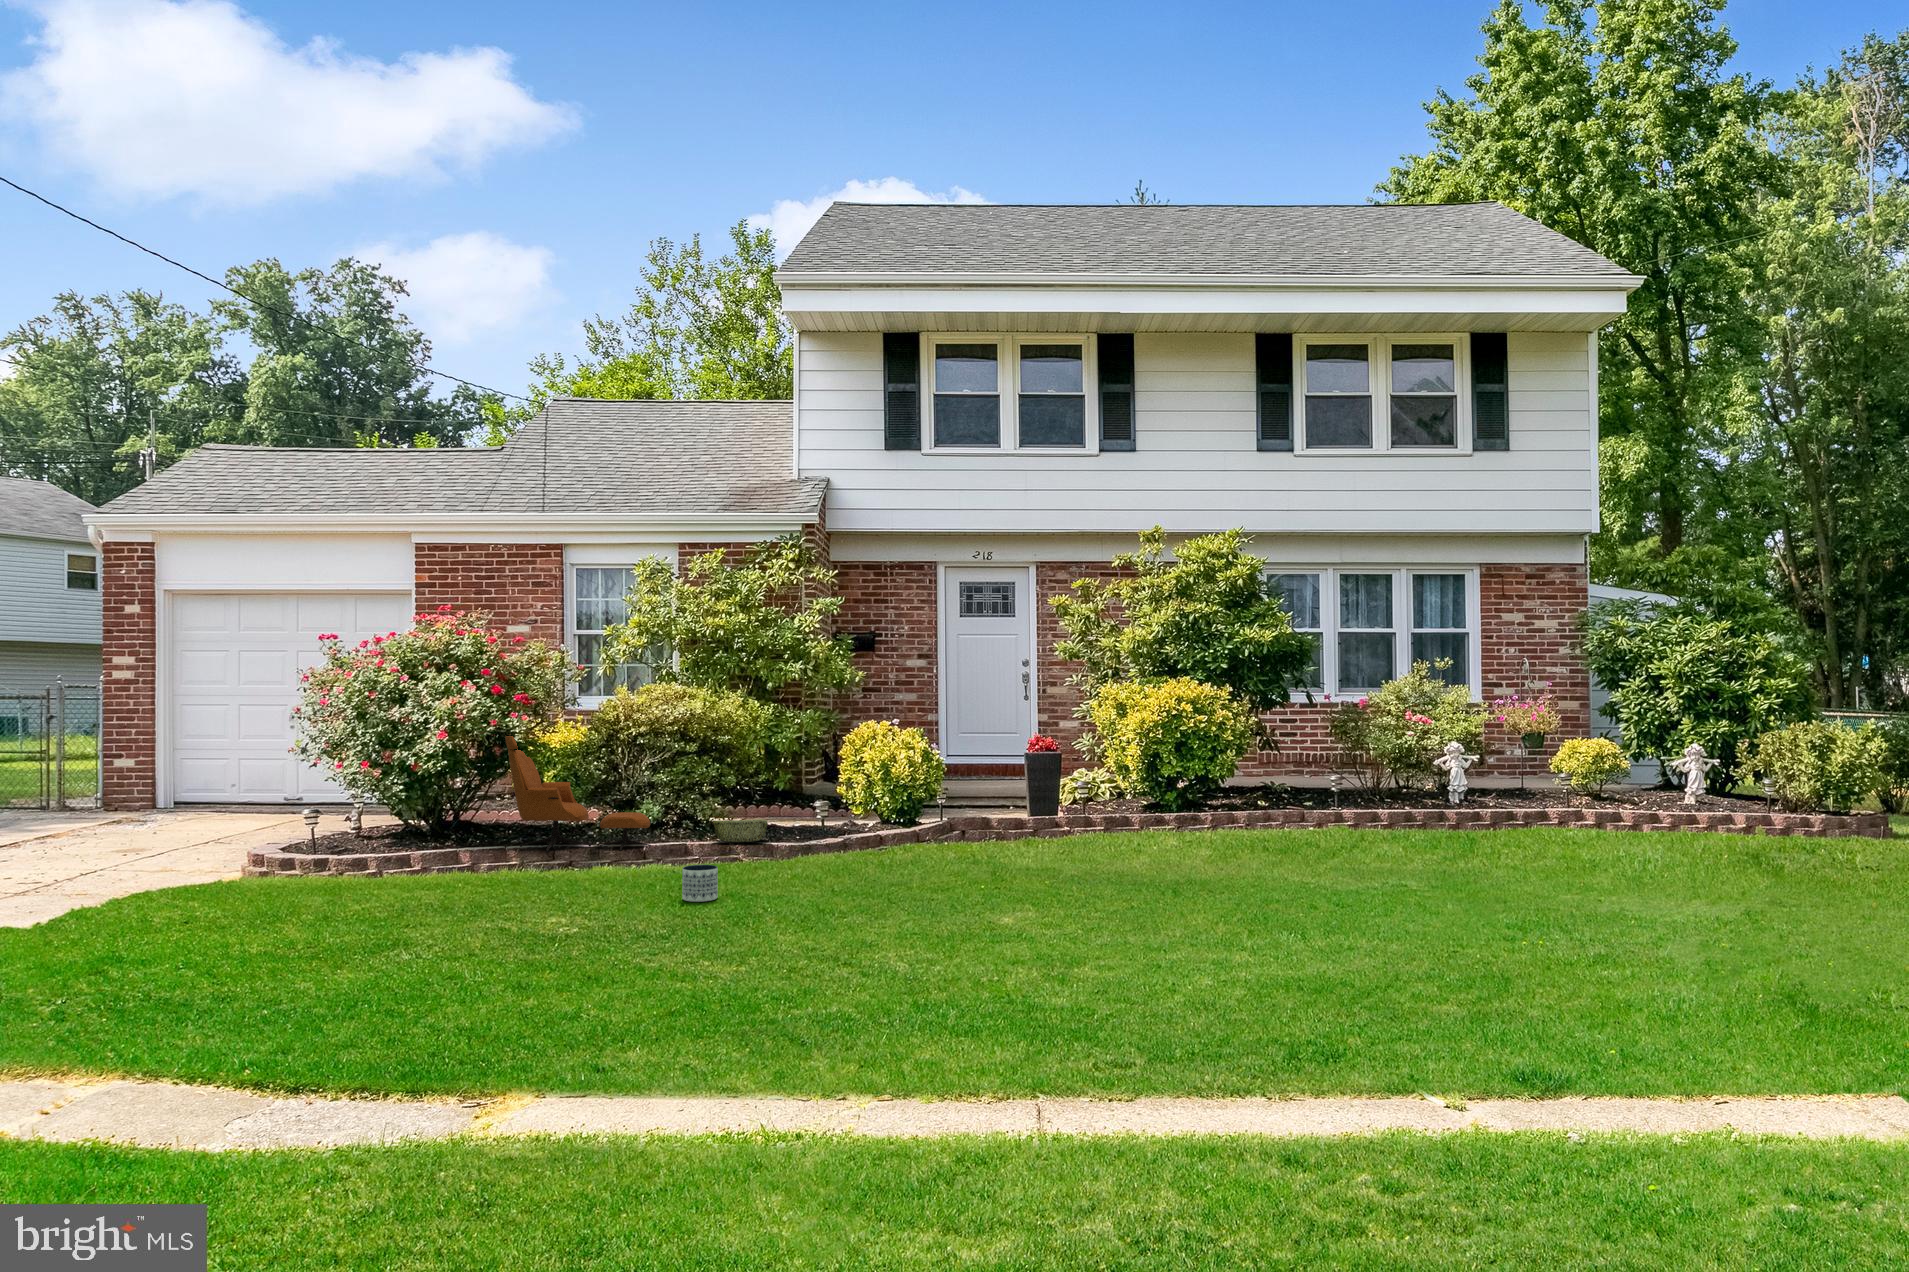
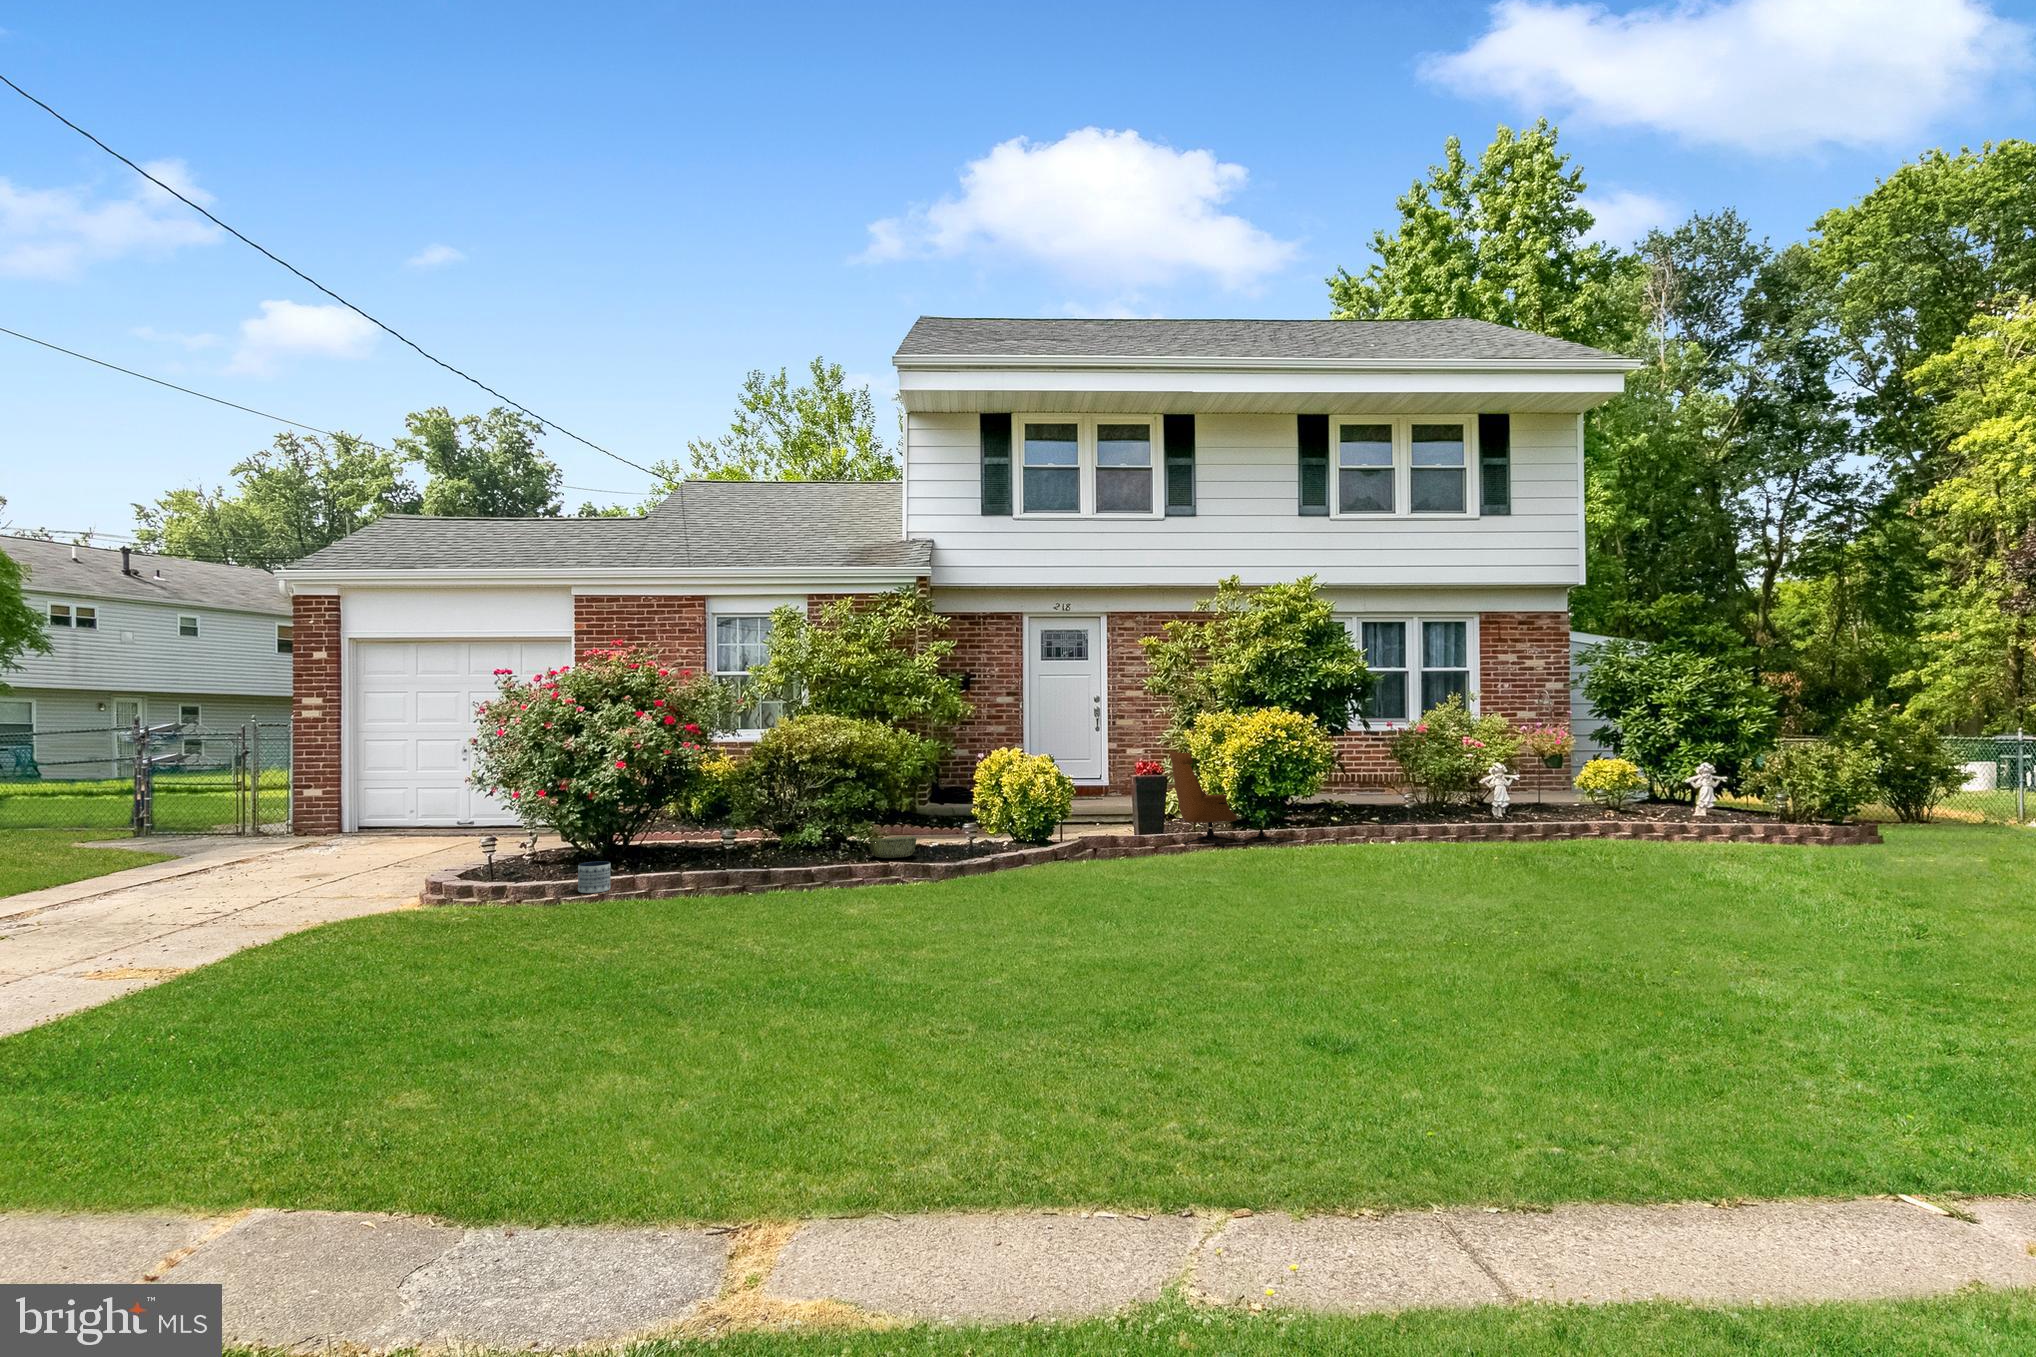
lounge chair: present [506,736,651,852] -> present [1170,751,1280,848]
planter: present [682,865,718,902] -> present [578,861,611,893]

